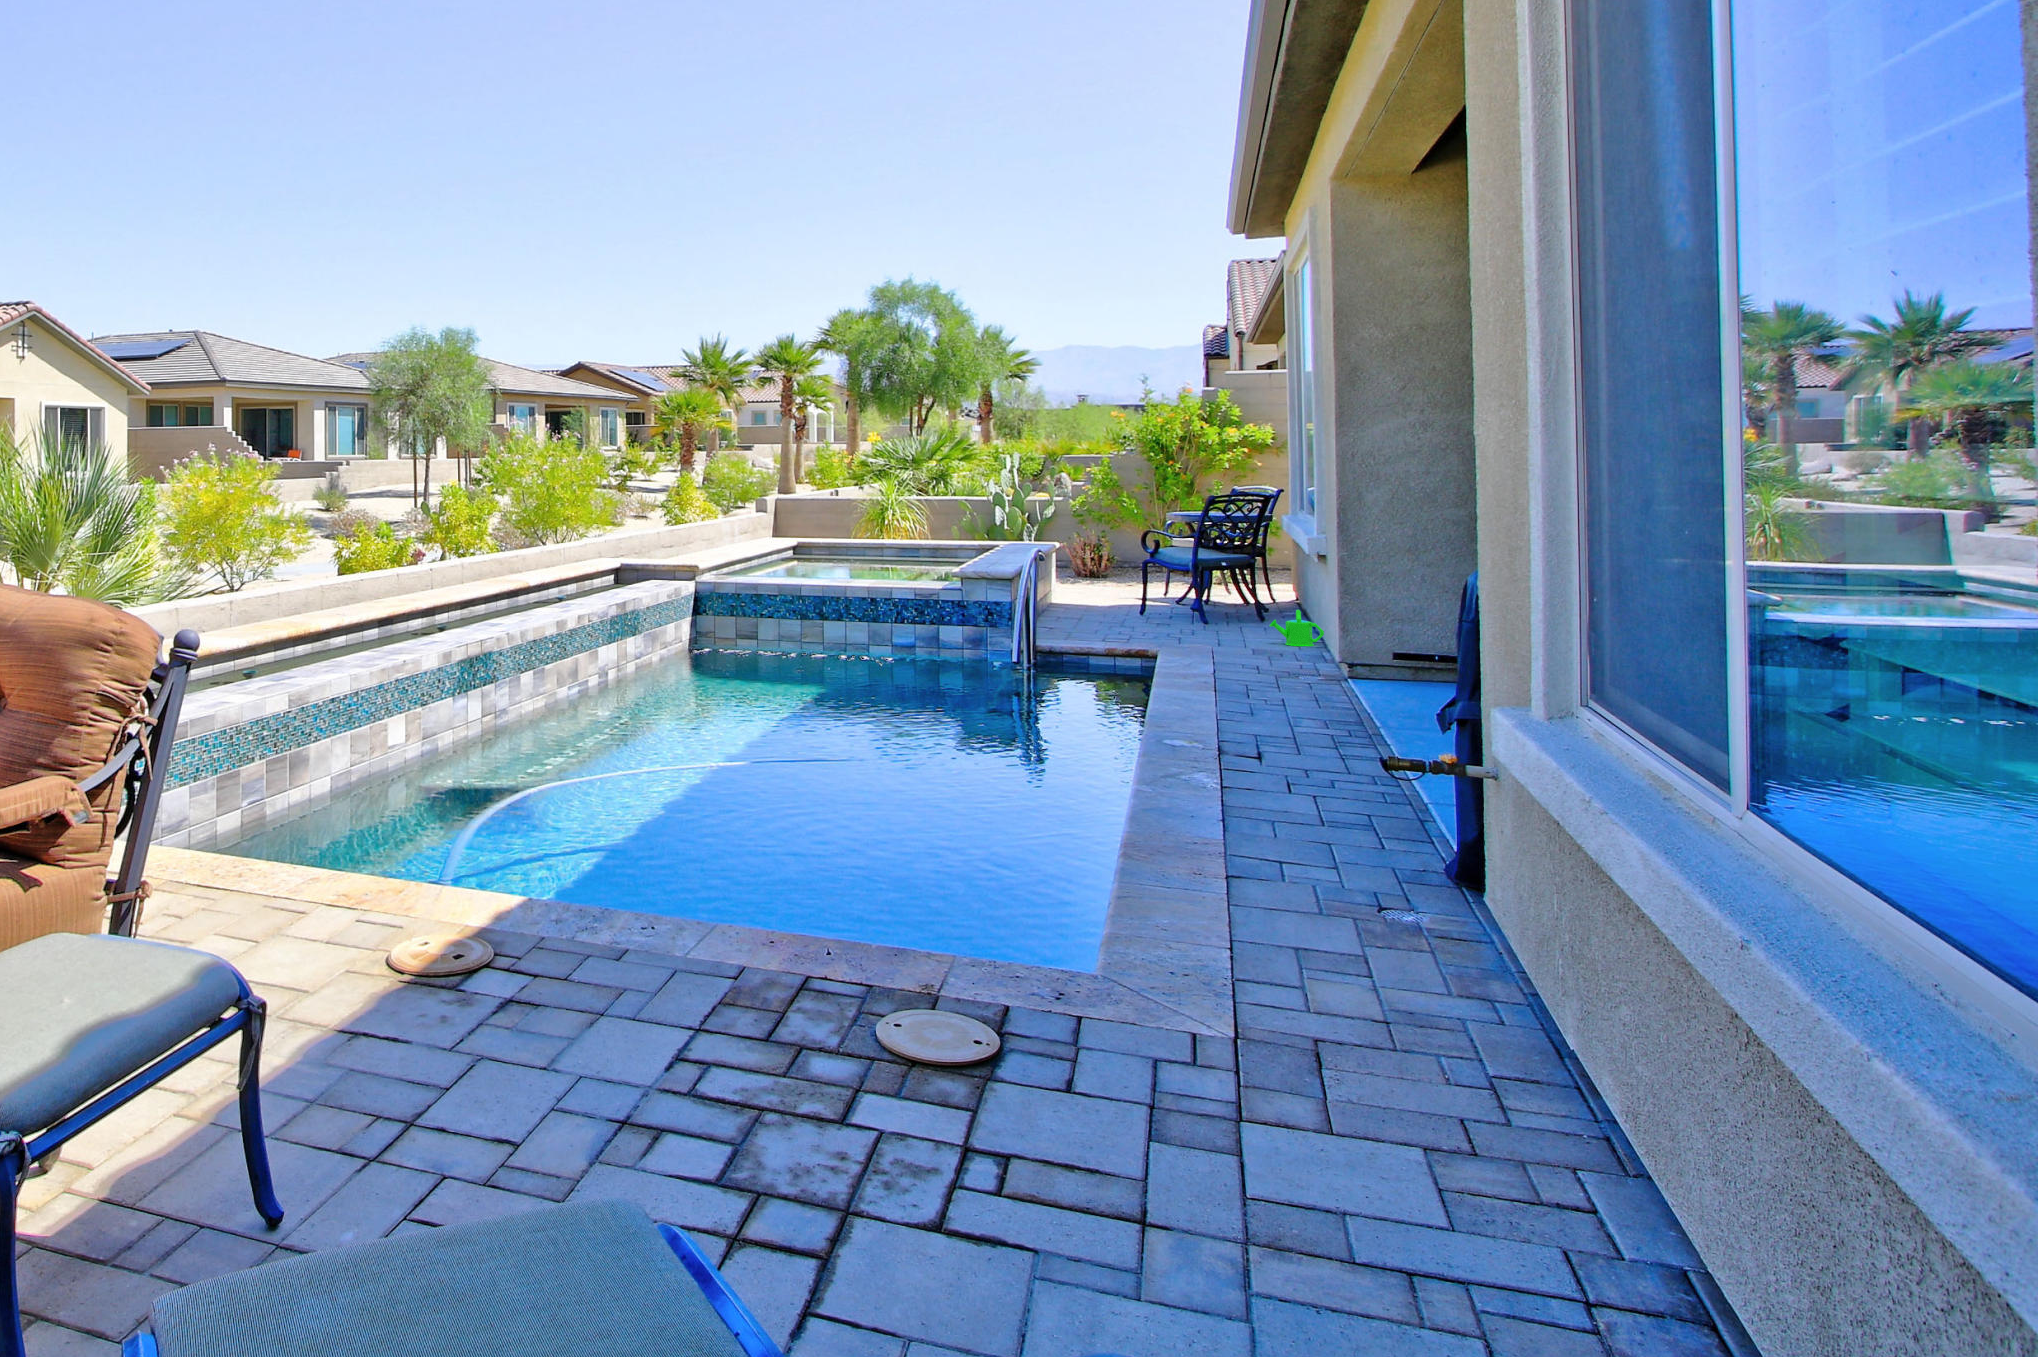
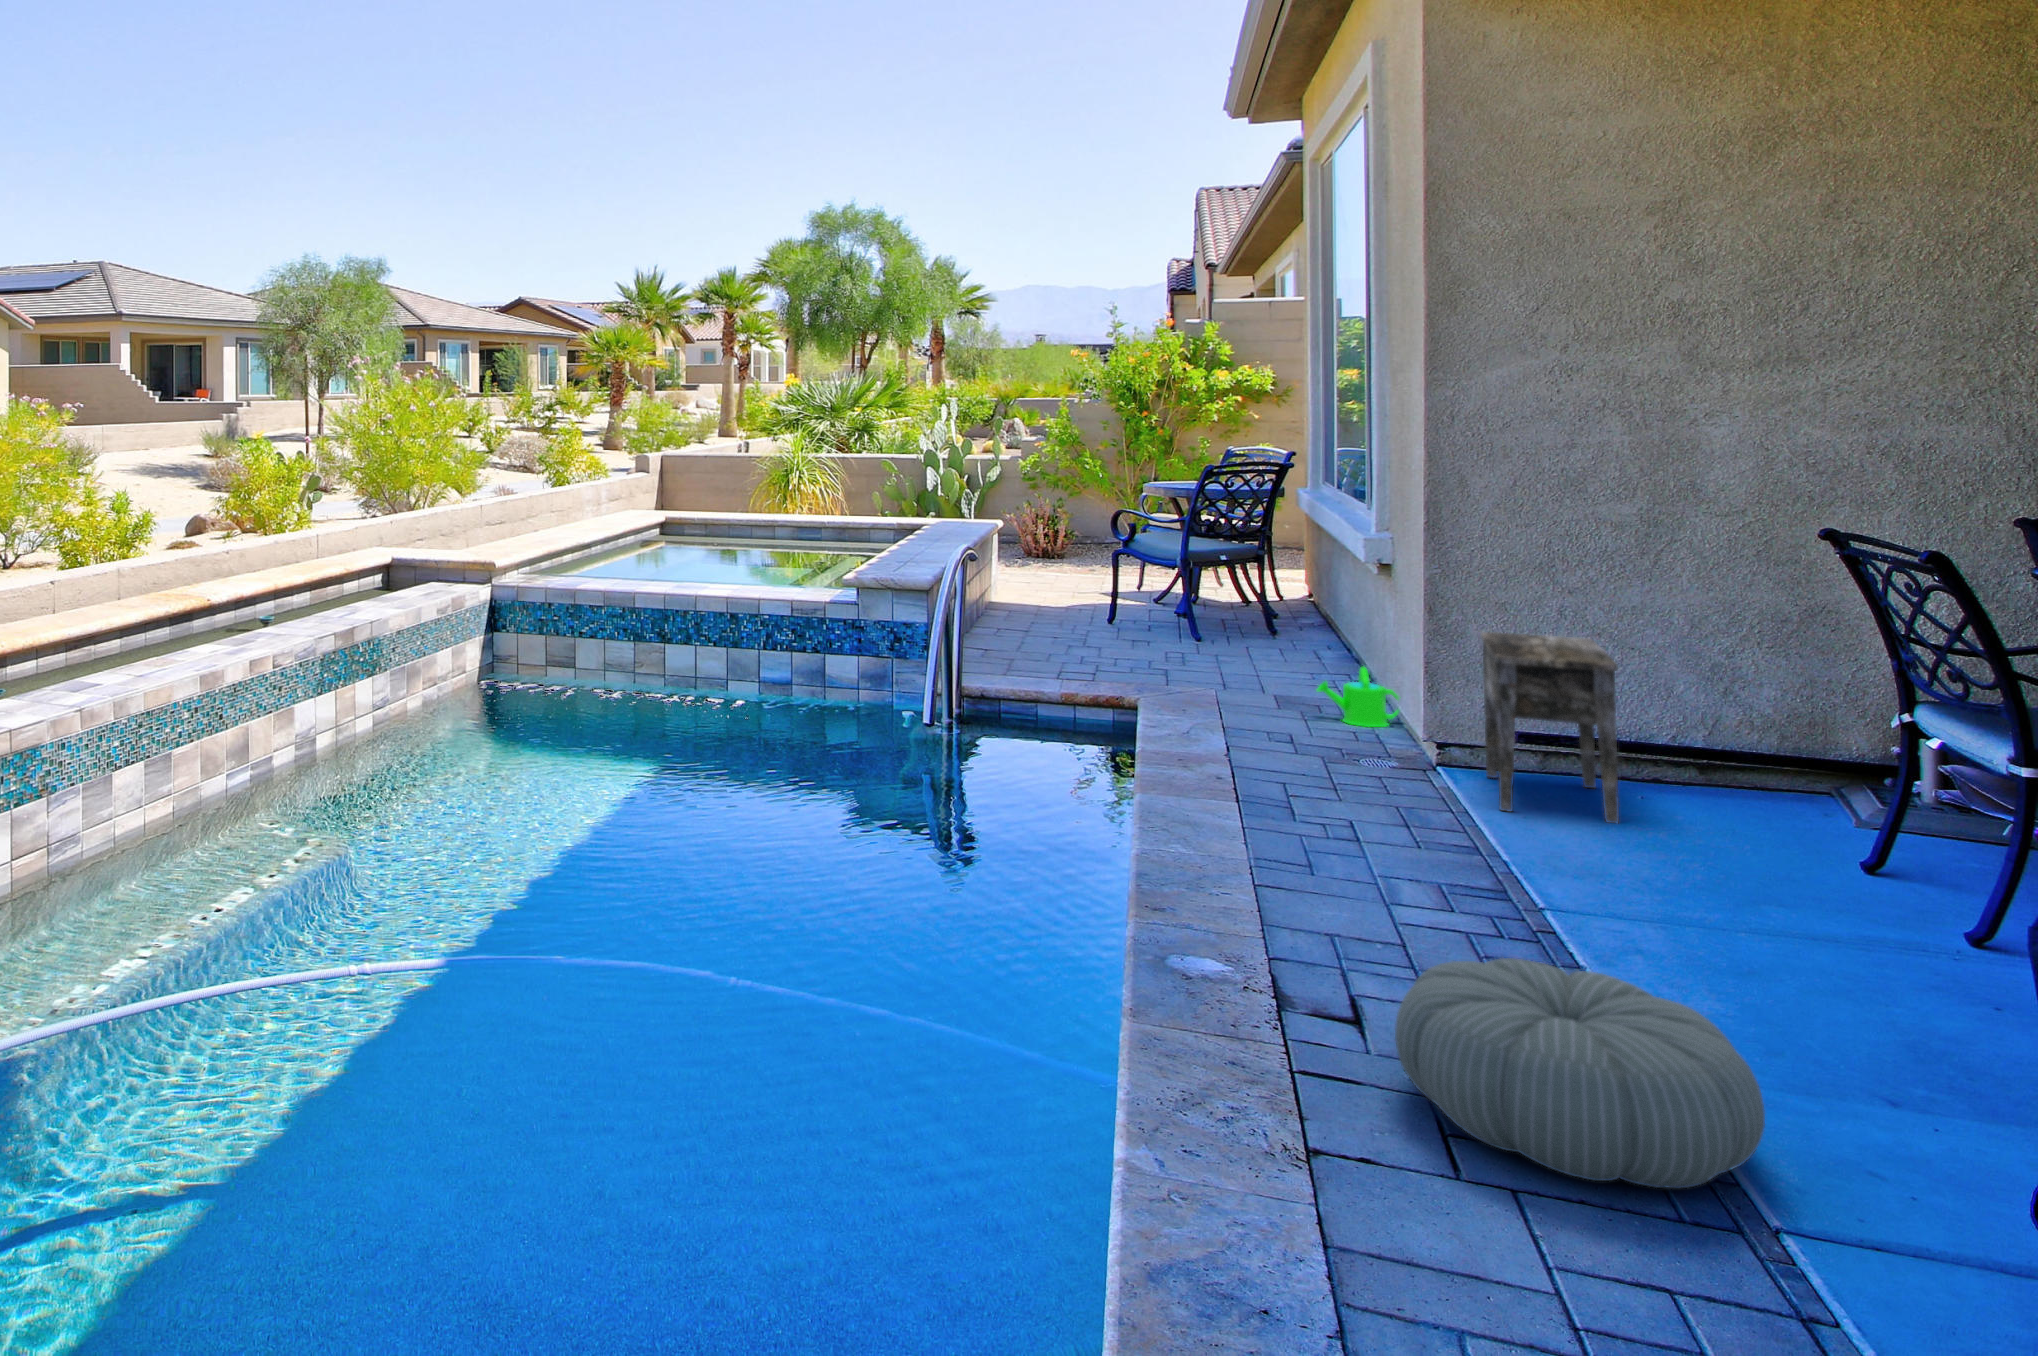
side table: none [1352,576,1419,674] -> present [1480,632,1619,823]
pouf: none [1250,676,1390,744] -> present [1395,958,1765,1188]

